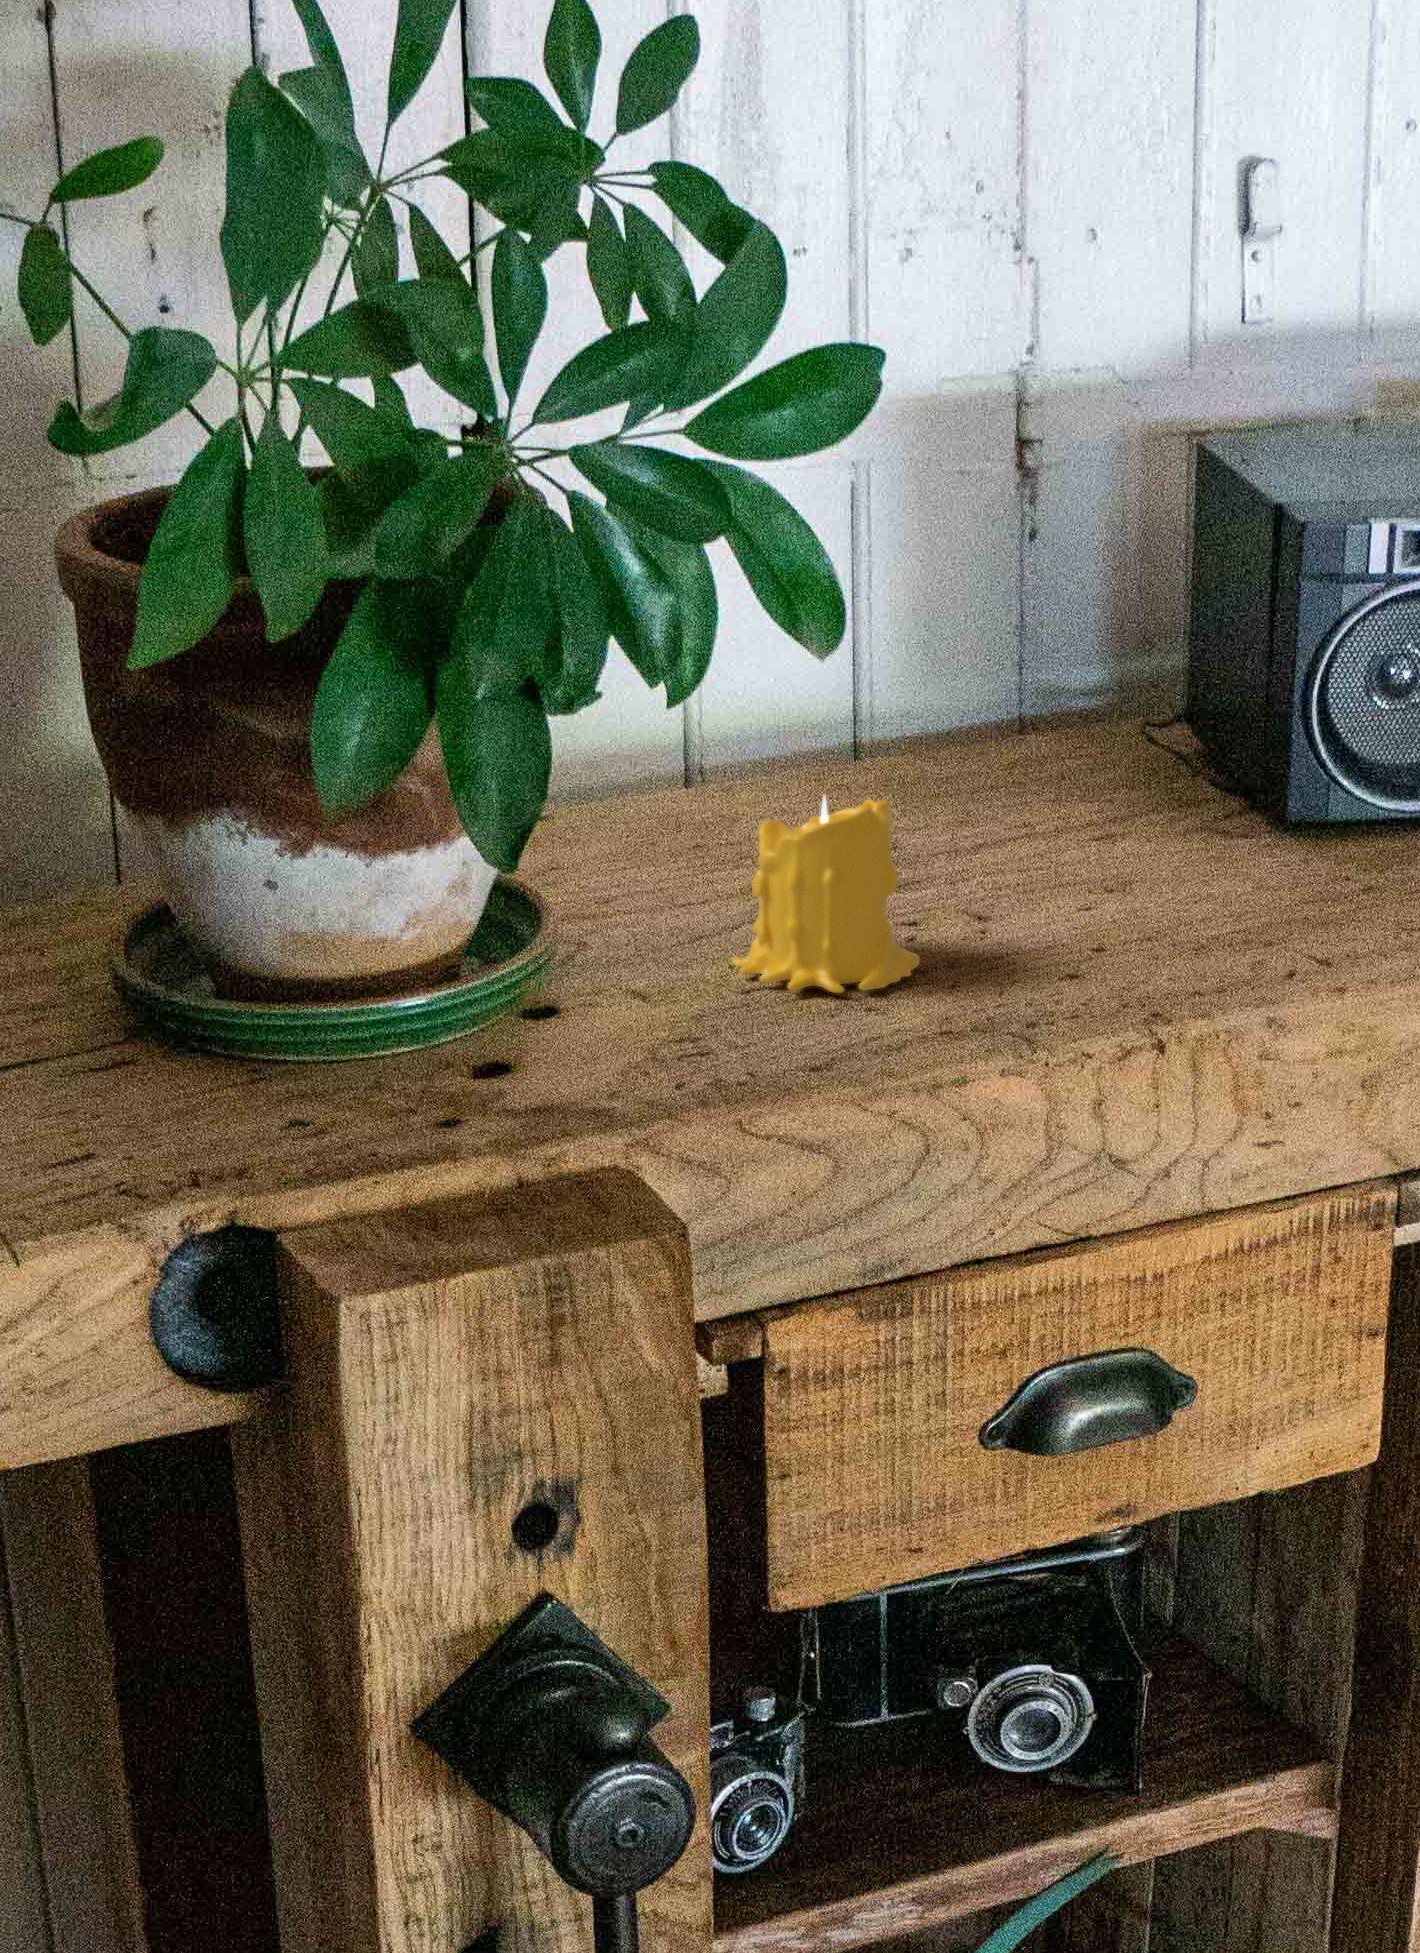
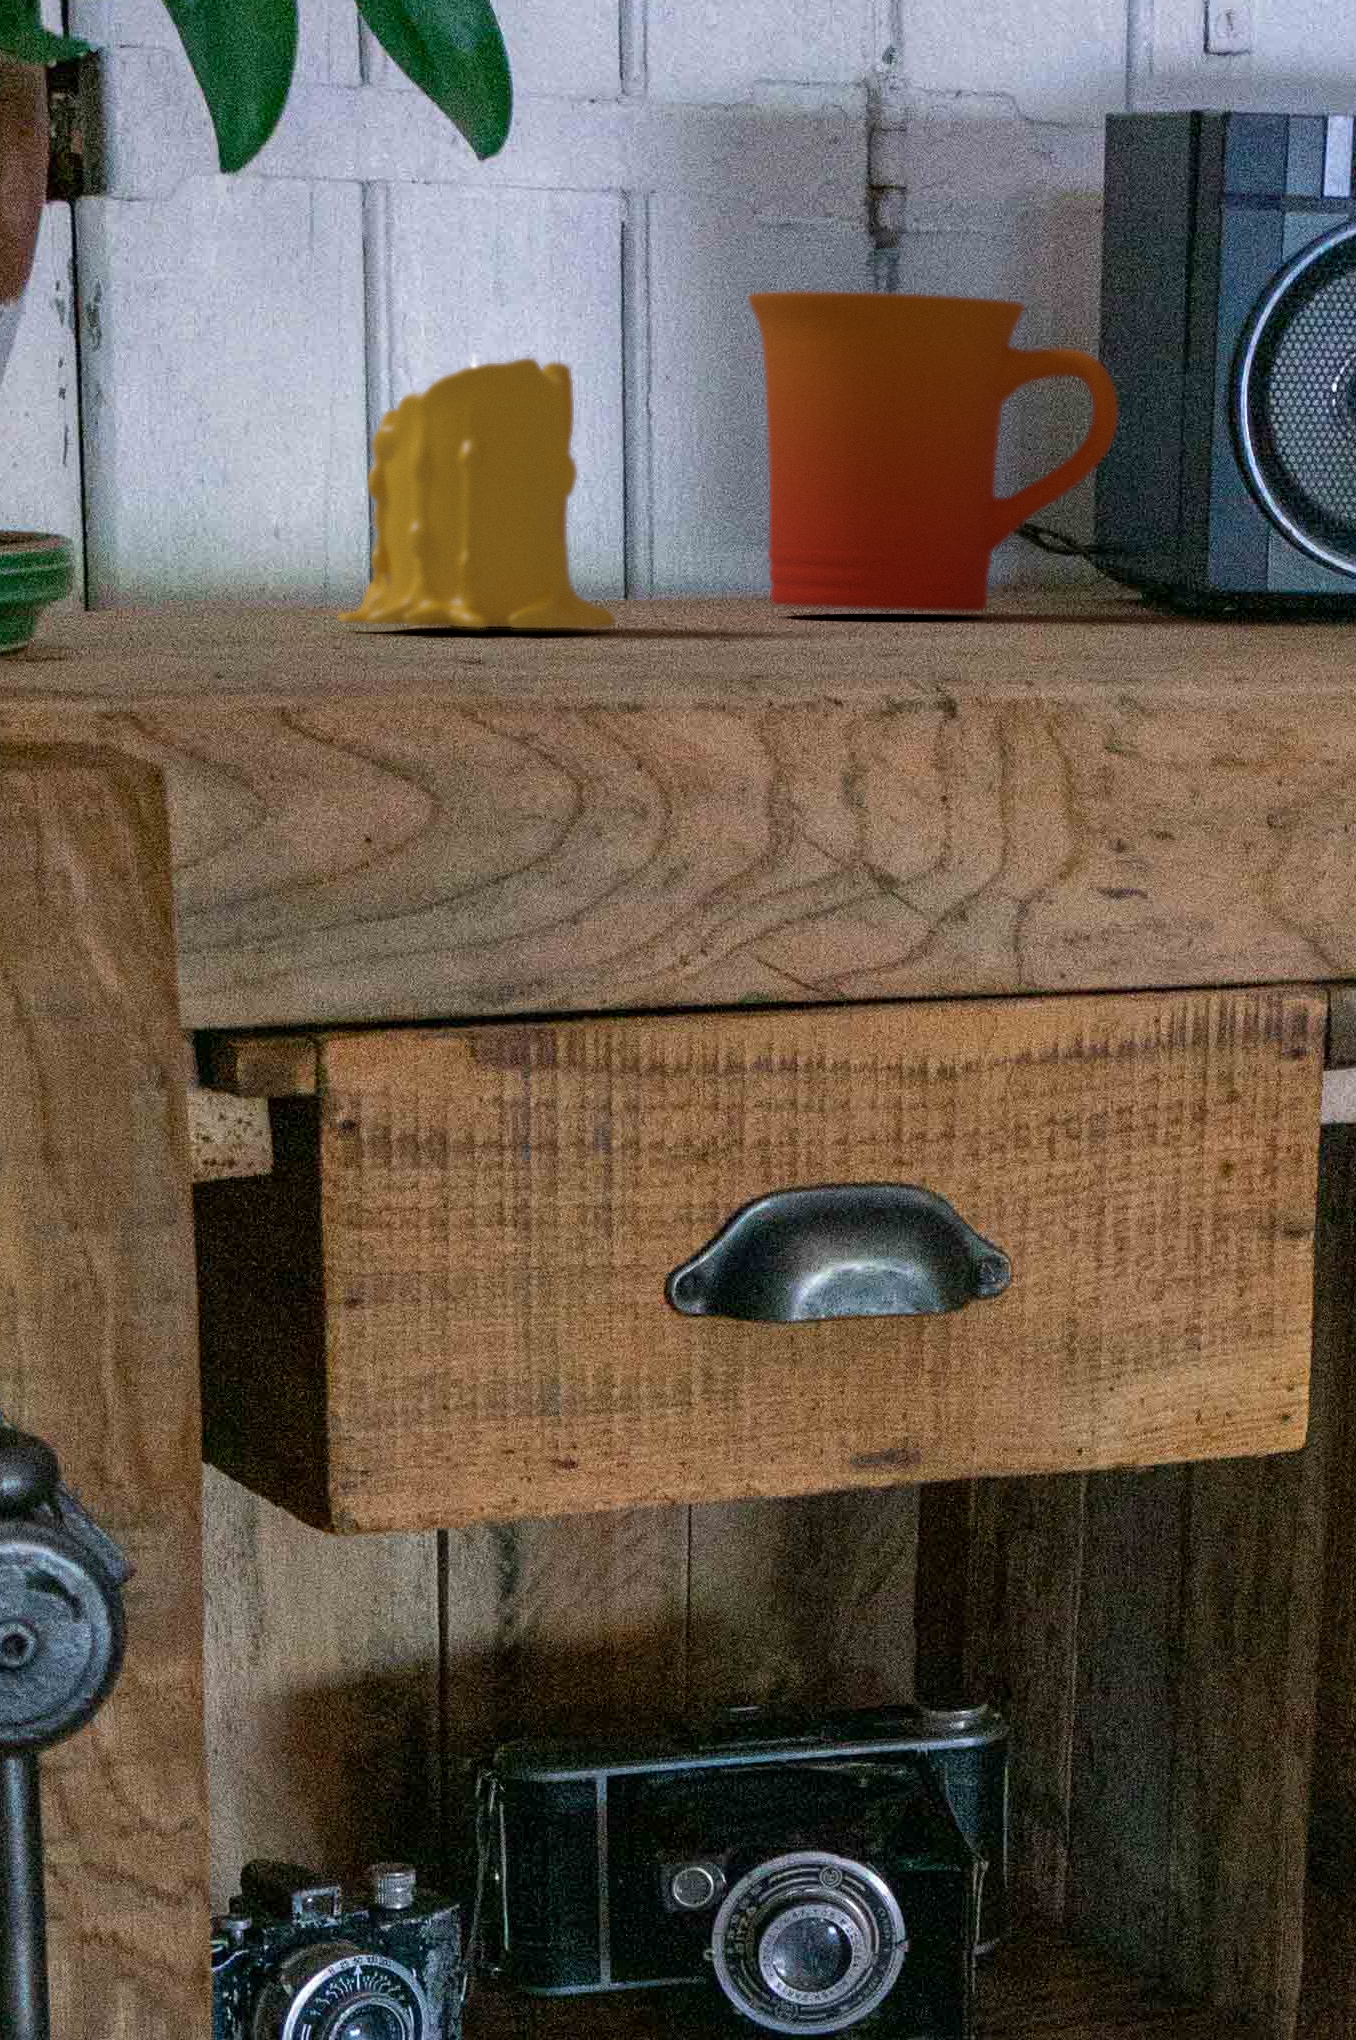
mug: none [979,645,1233,885] -> present [748,291,1118,612]

